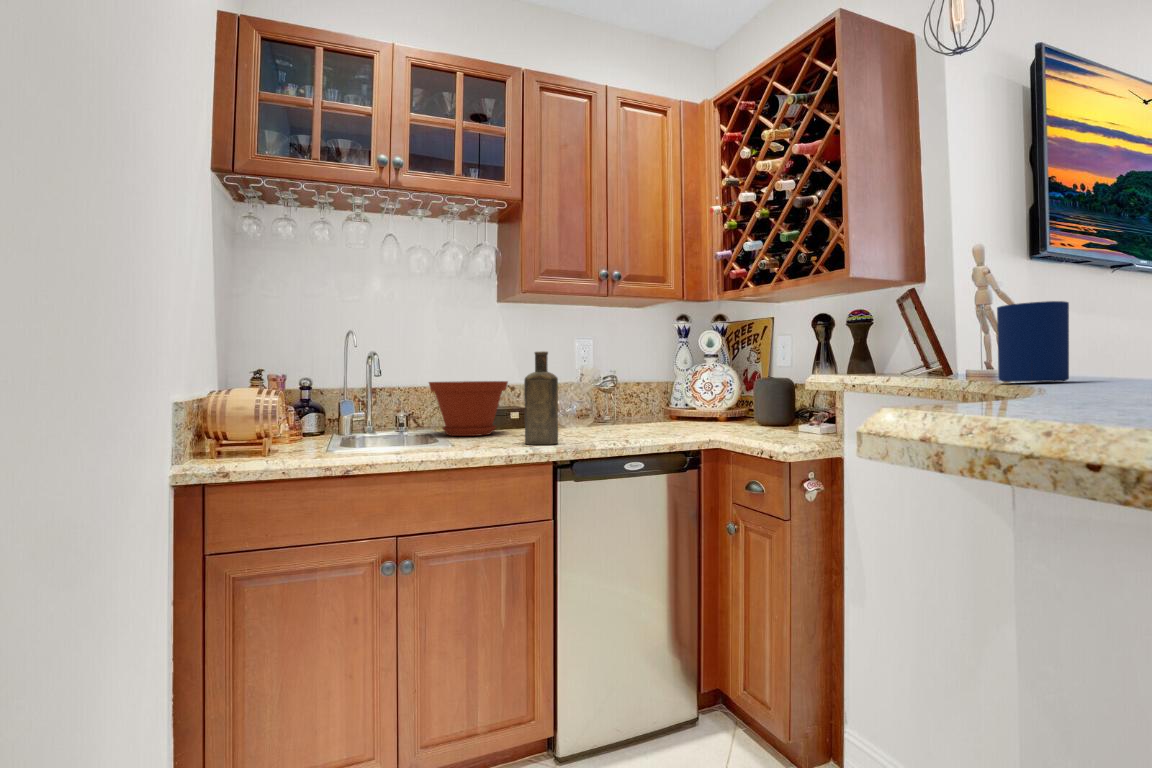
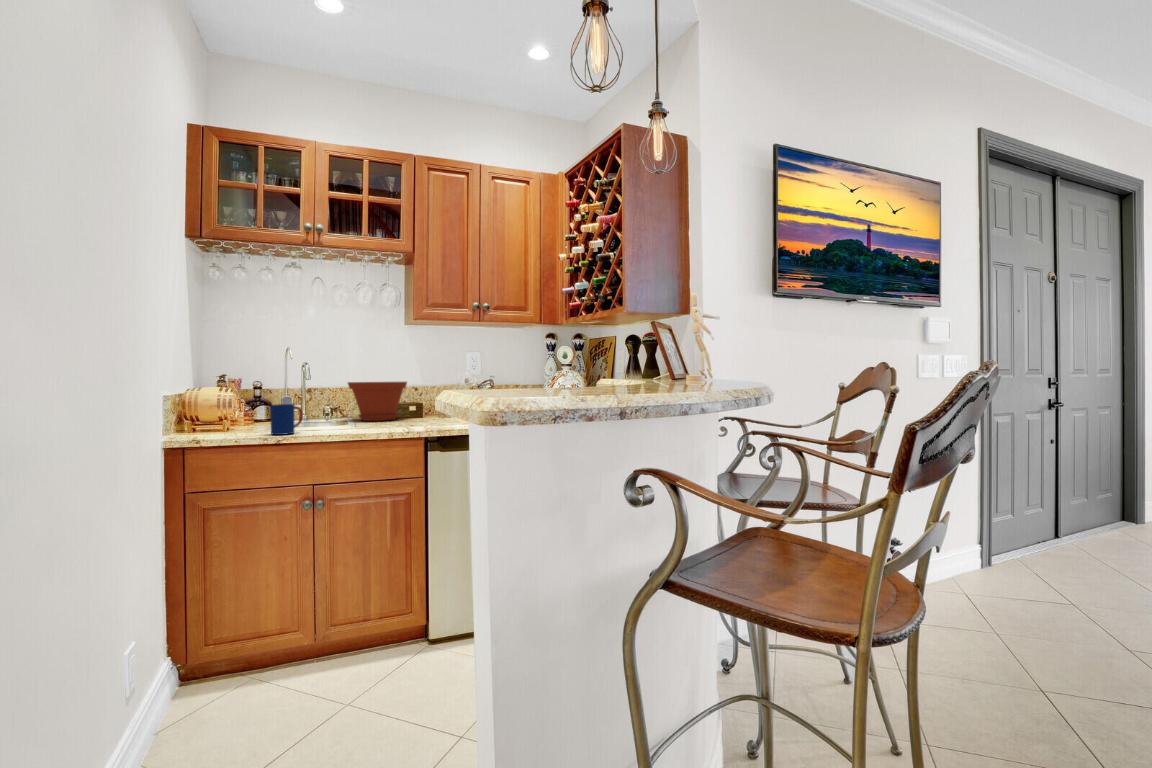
mug: present [997,301,1069,382] -> present [270,404,303,435]
bottle: present [524,351,558,444] -> none [409,362,434,426]

